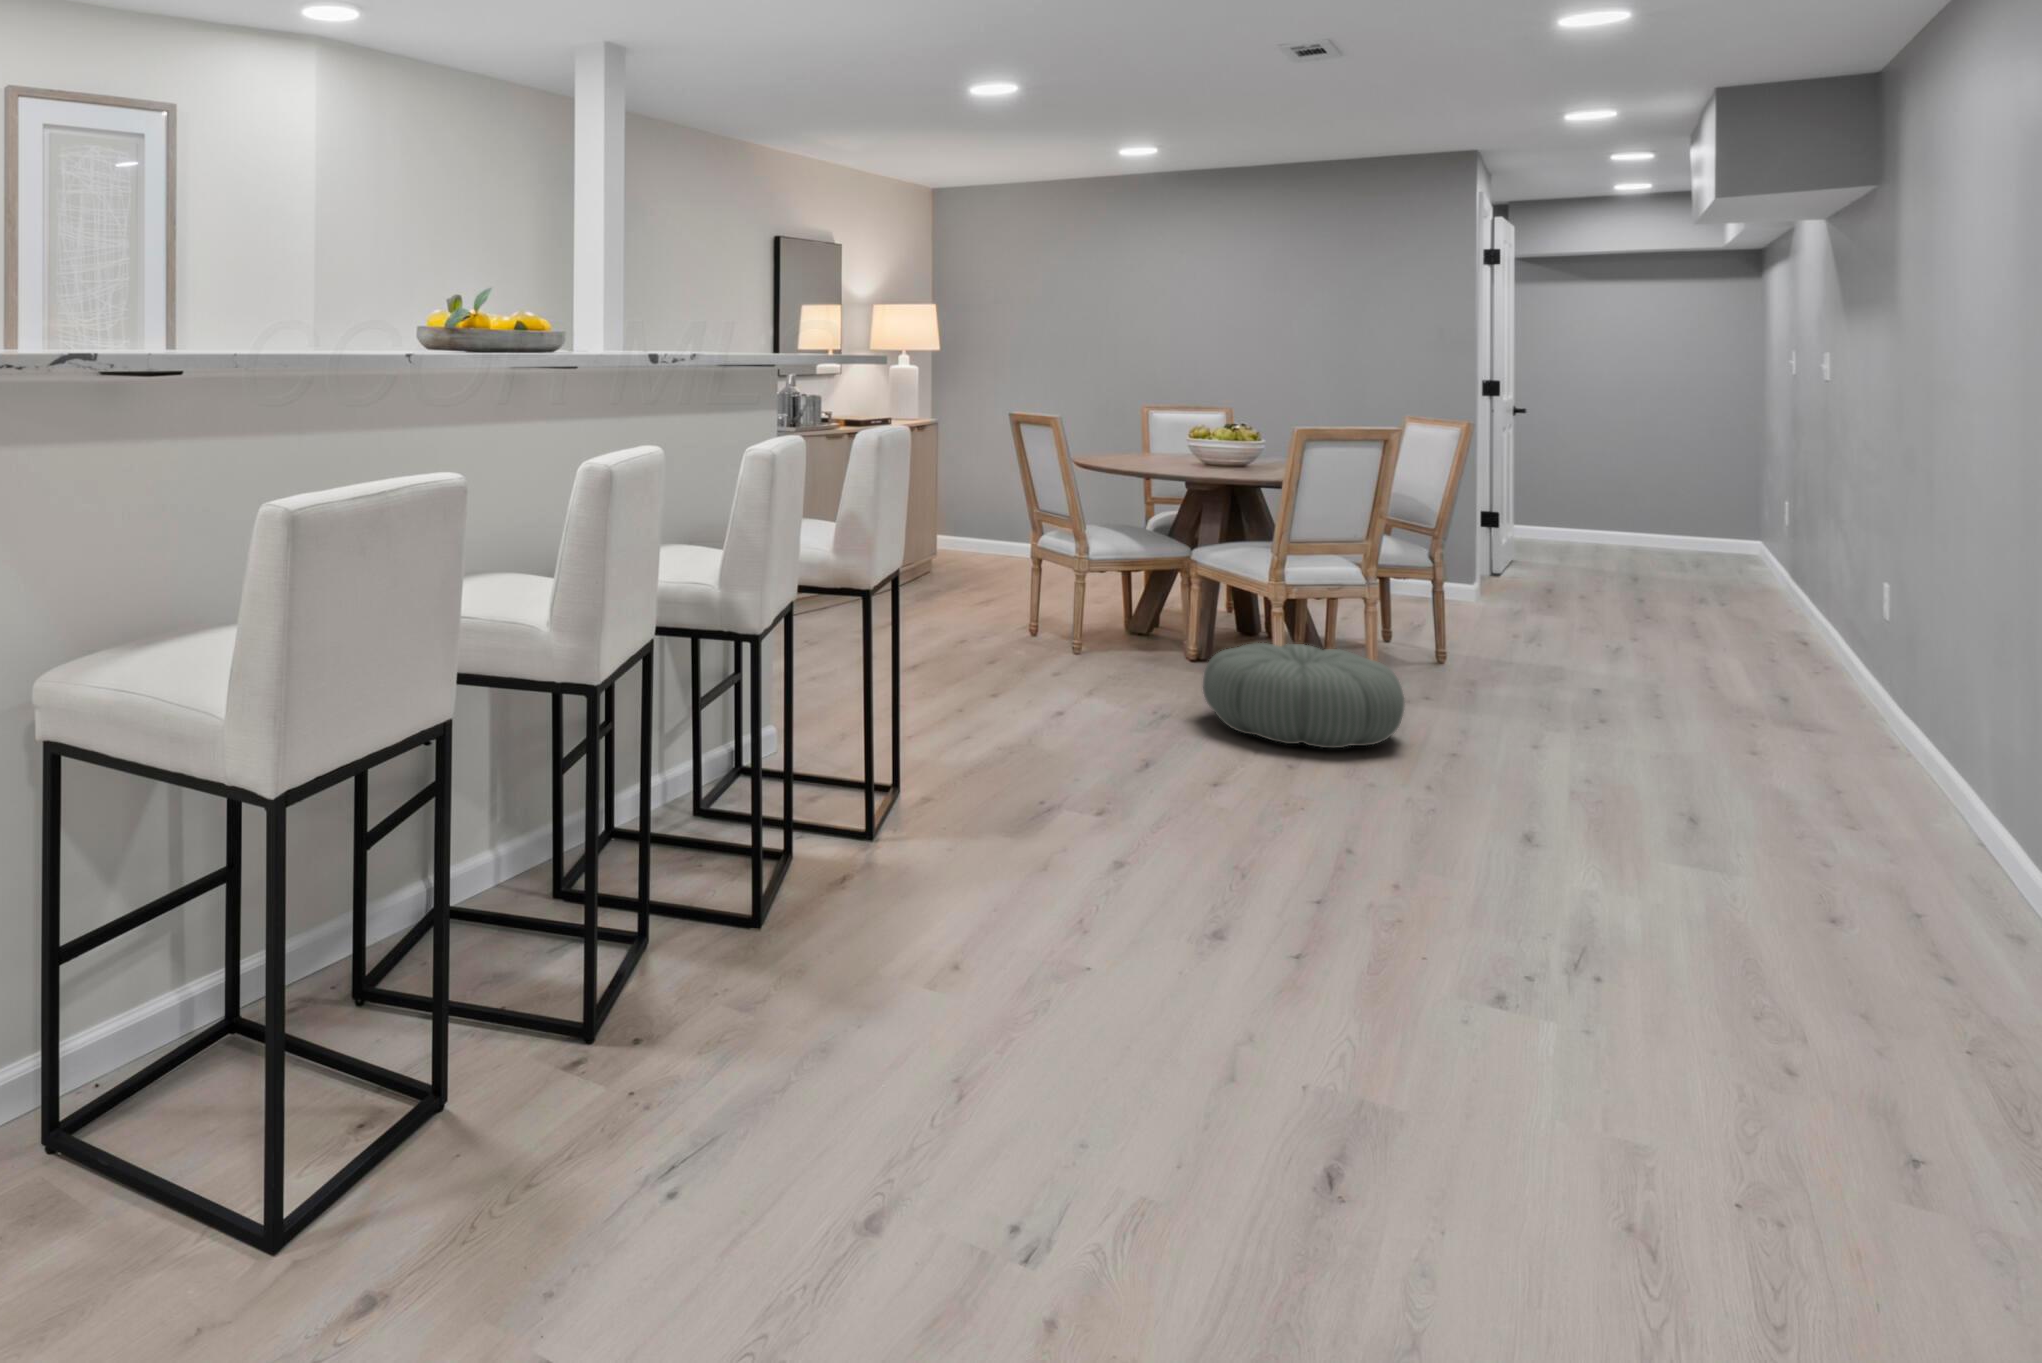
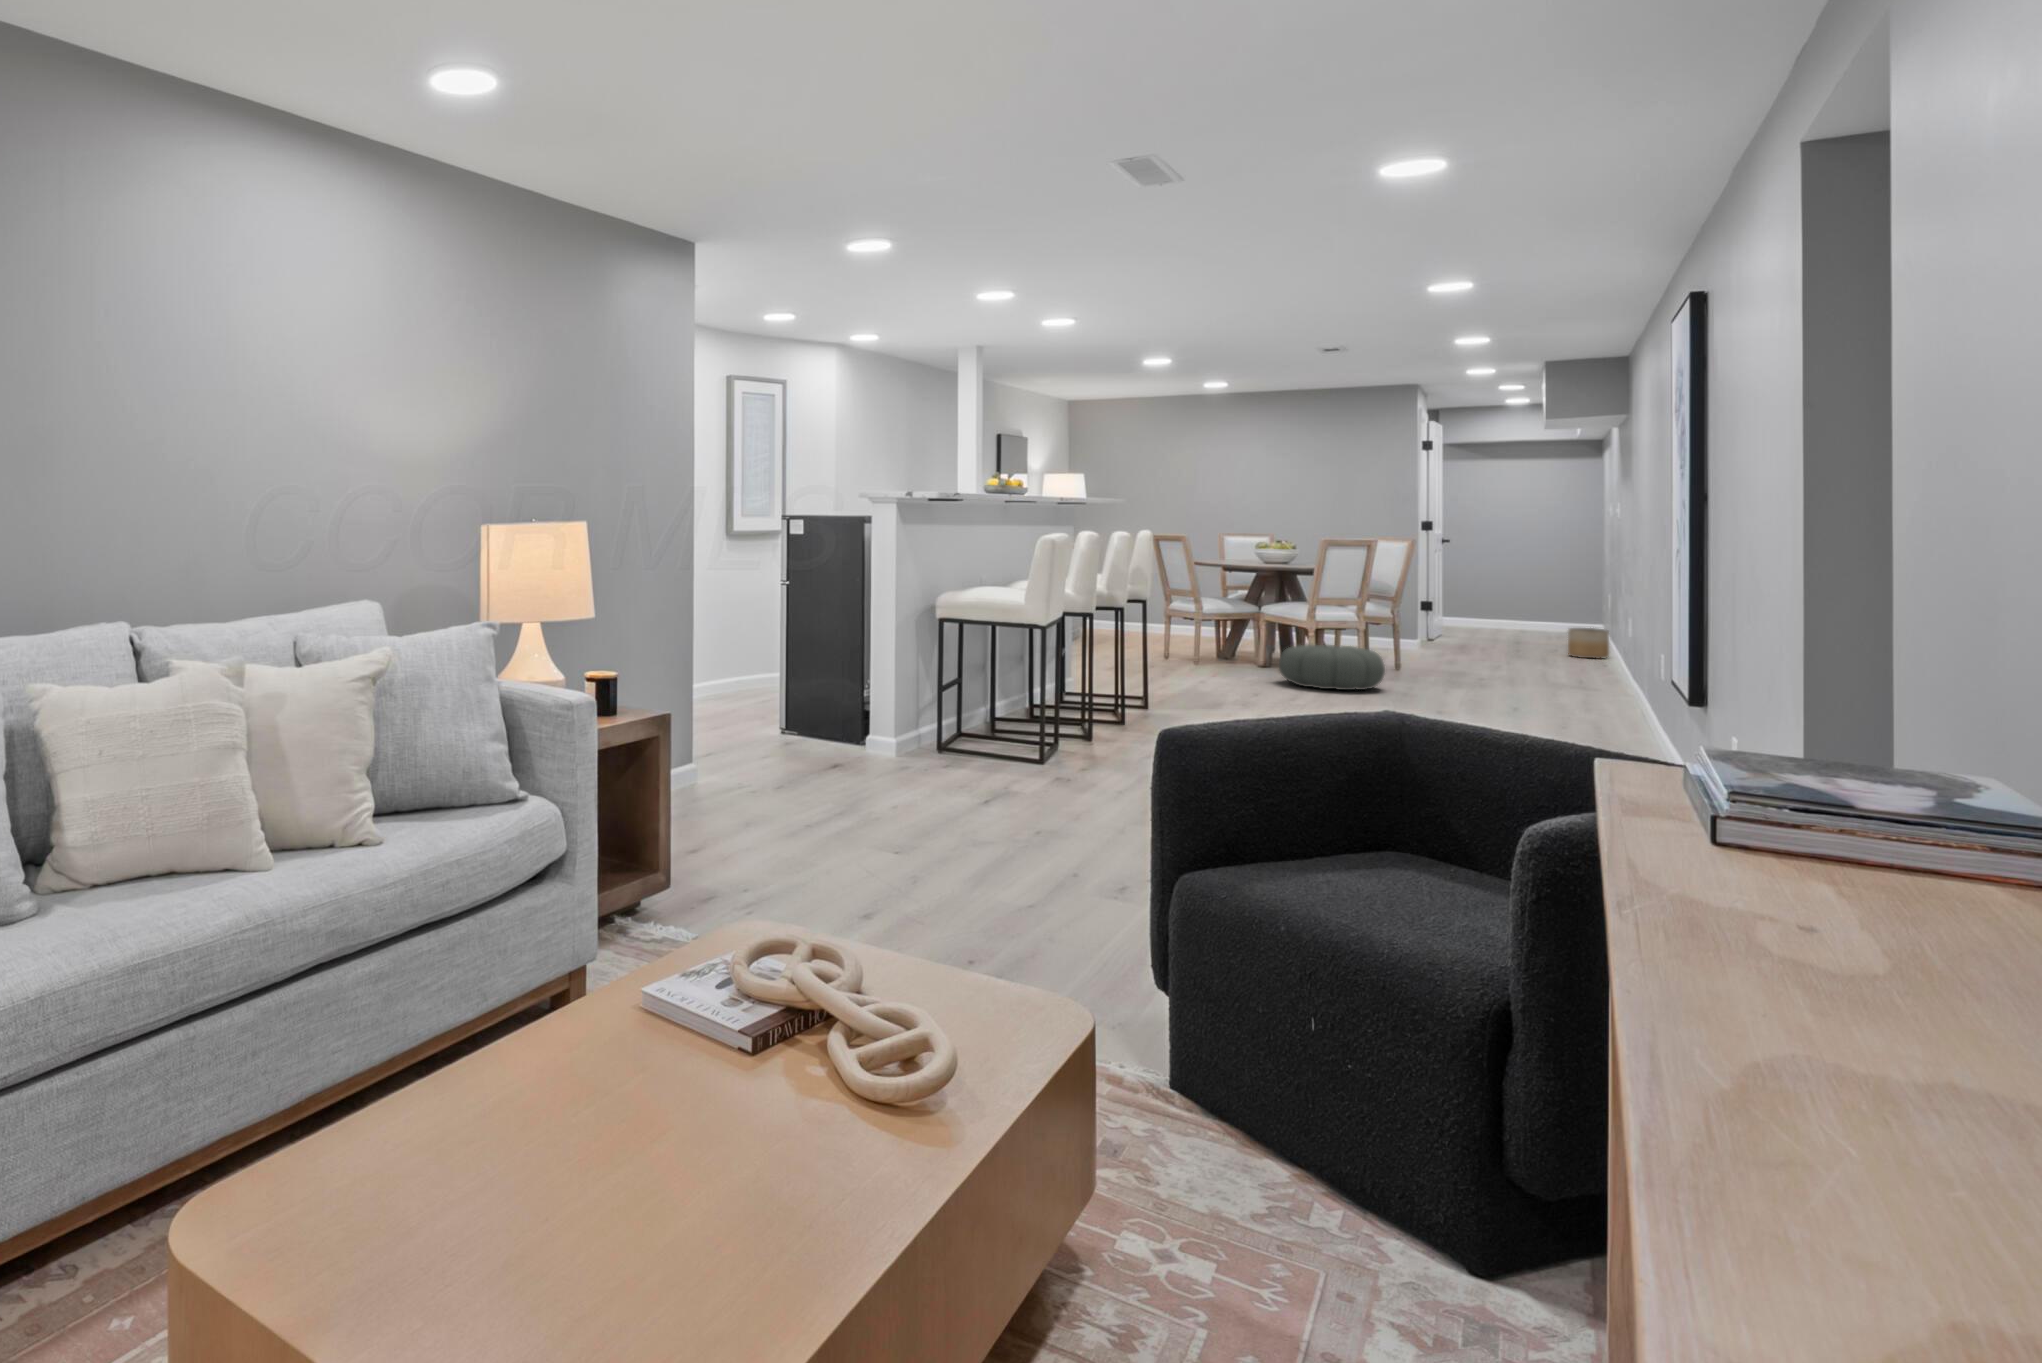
planter: none [1730,574,1803,632] -> present [1568,628,1609,659]

